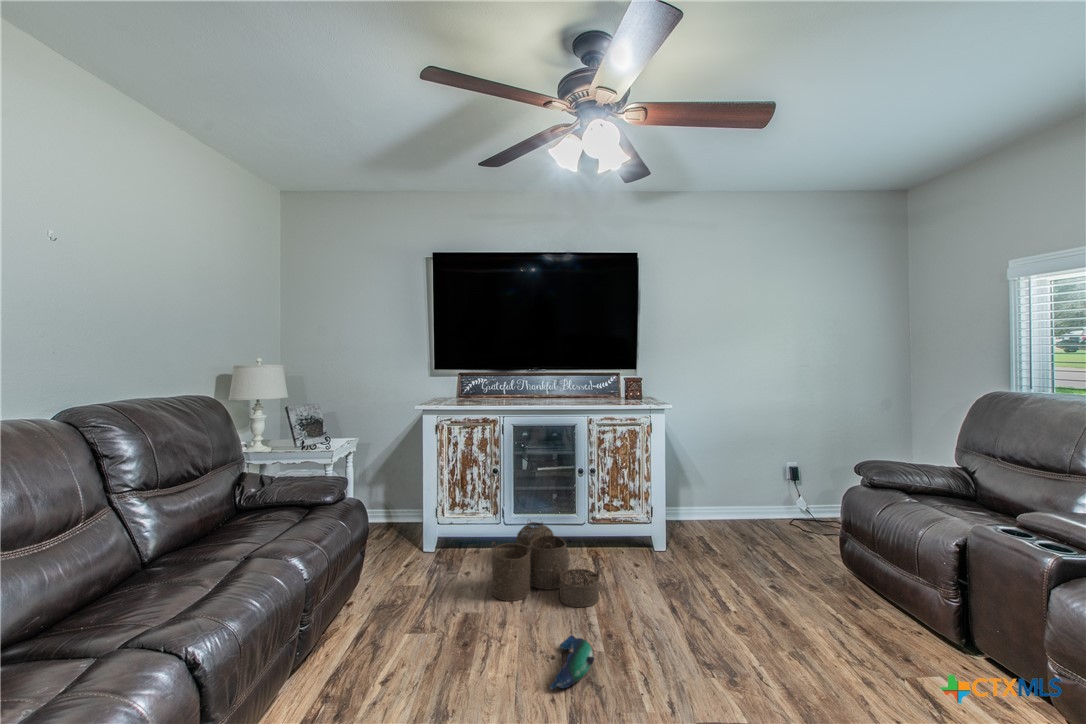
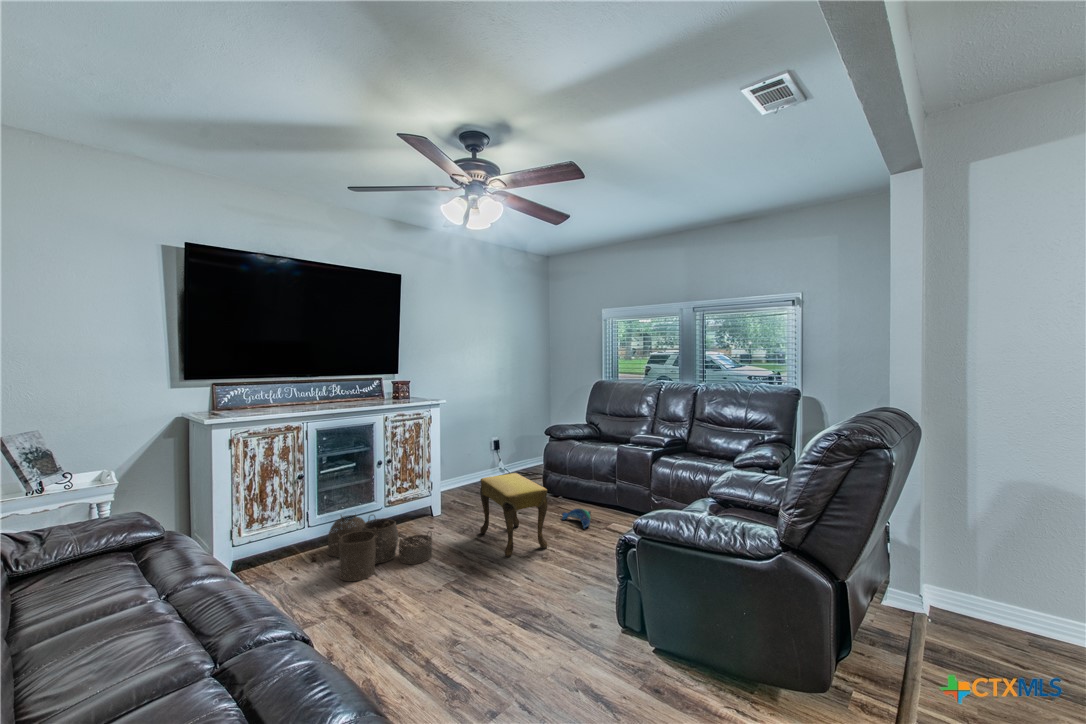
footstool: none [675,520,757,666] -> present [480,473,548,557]
plush toy: present [550,635,595,690] -> present [562,508,591,528]

